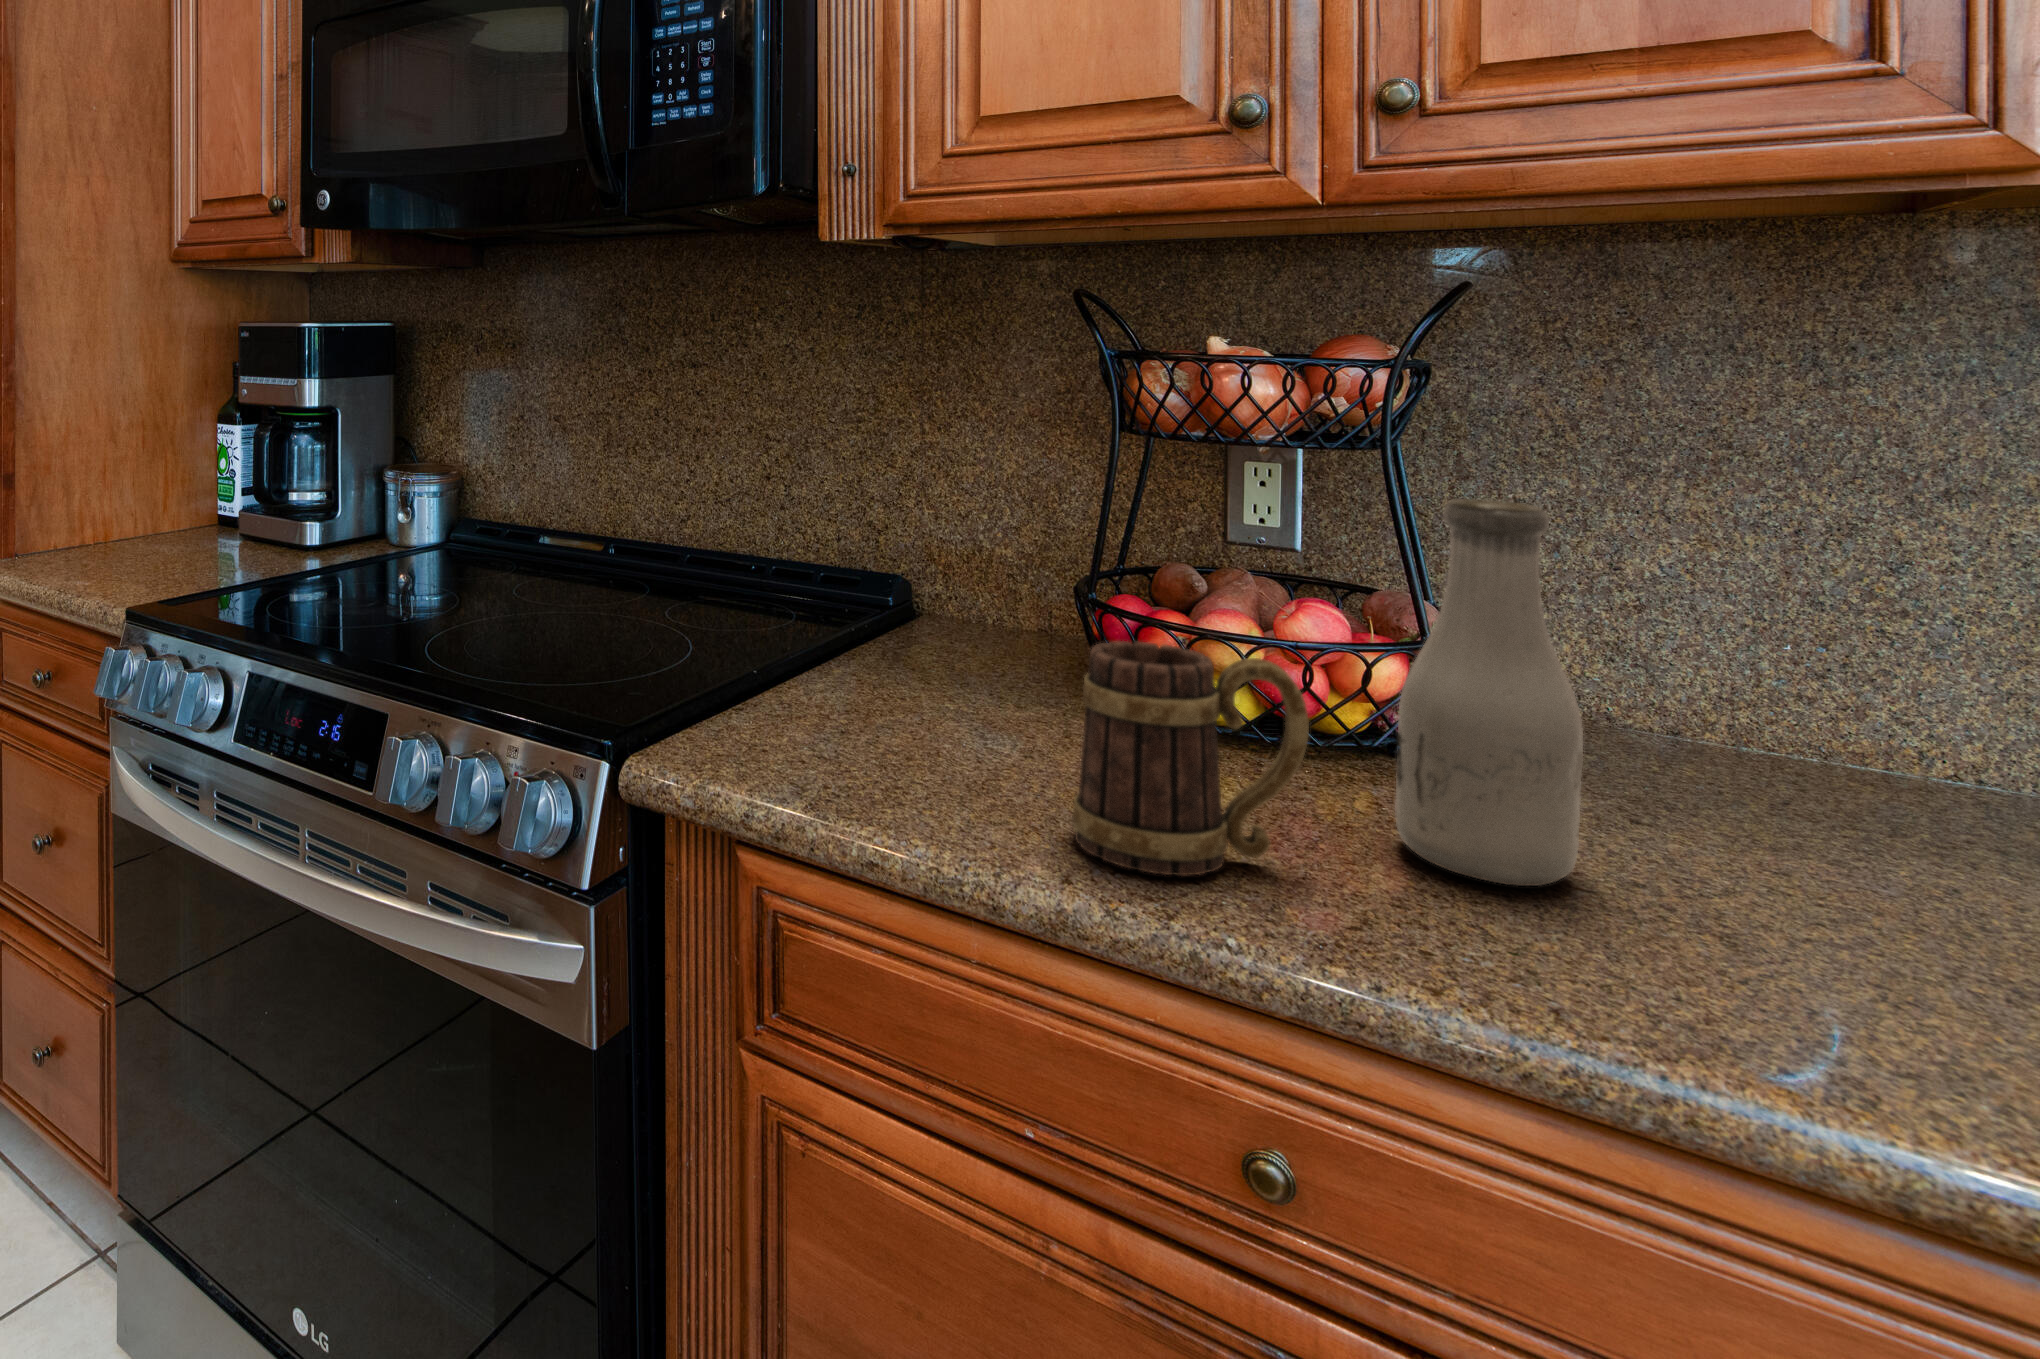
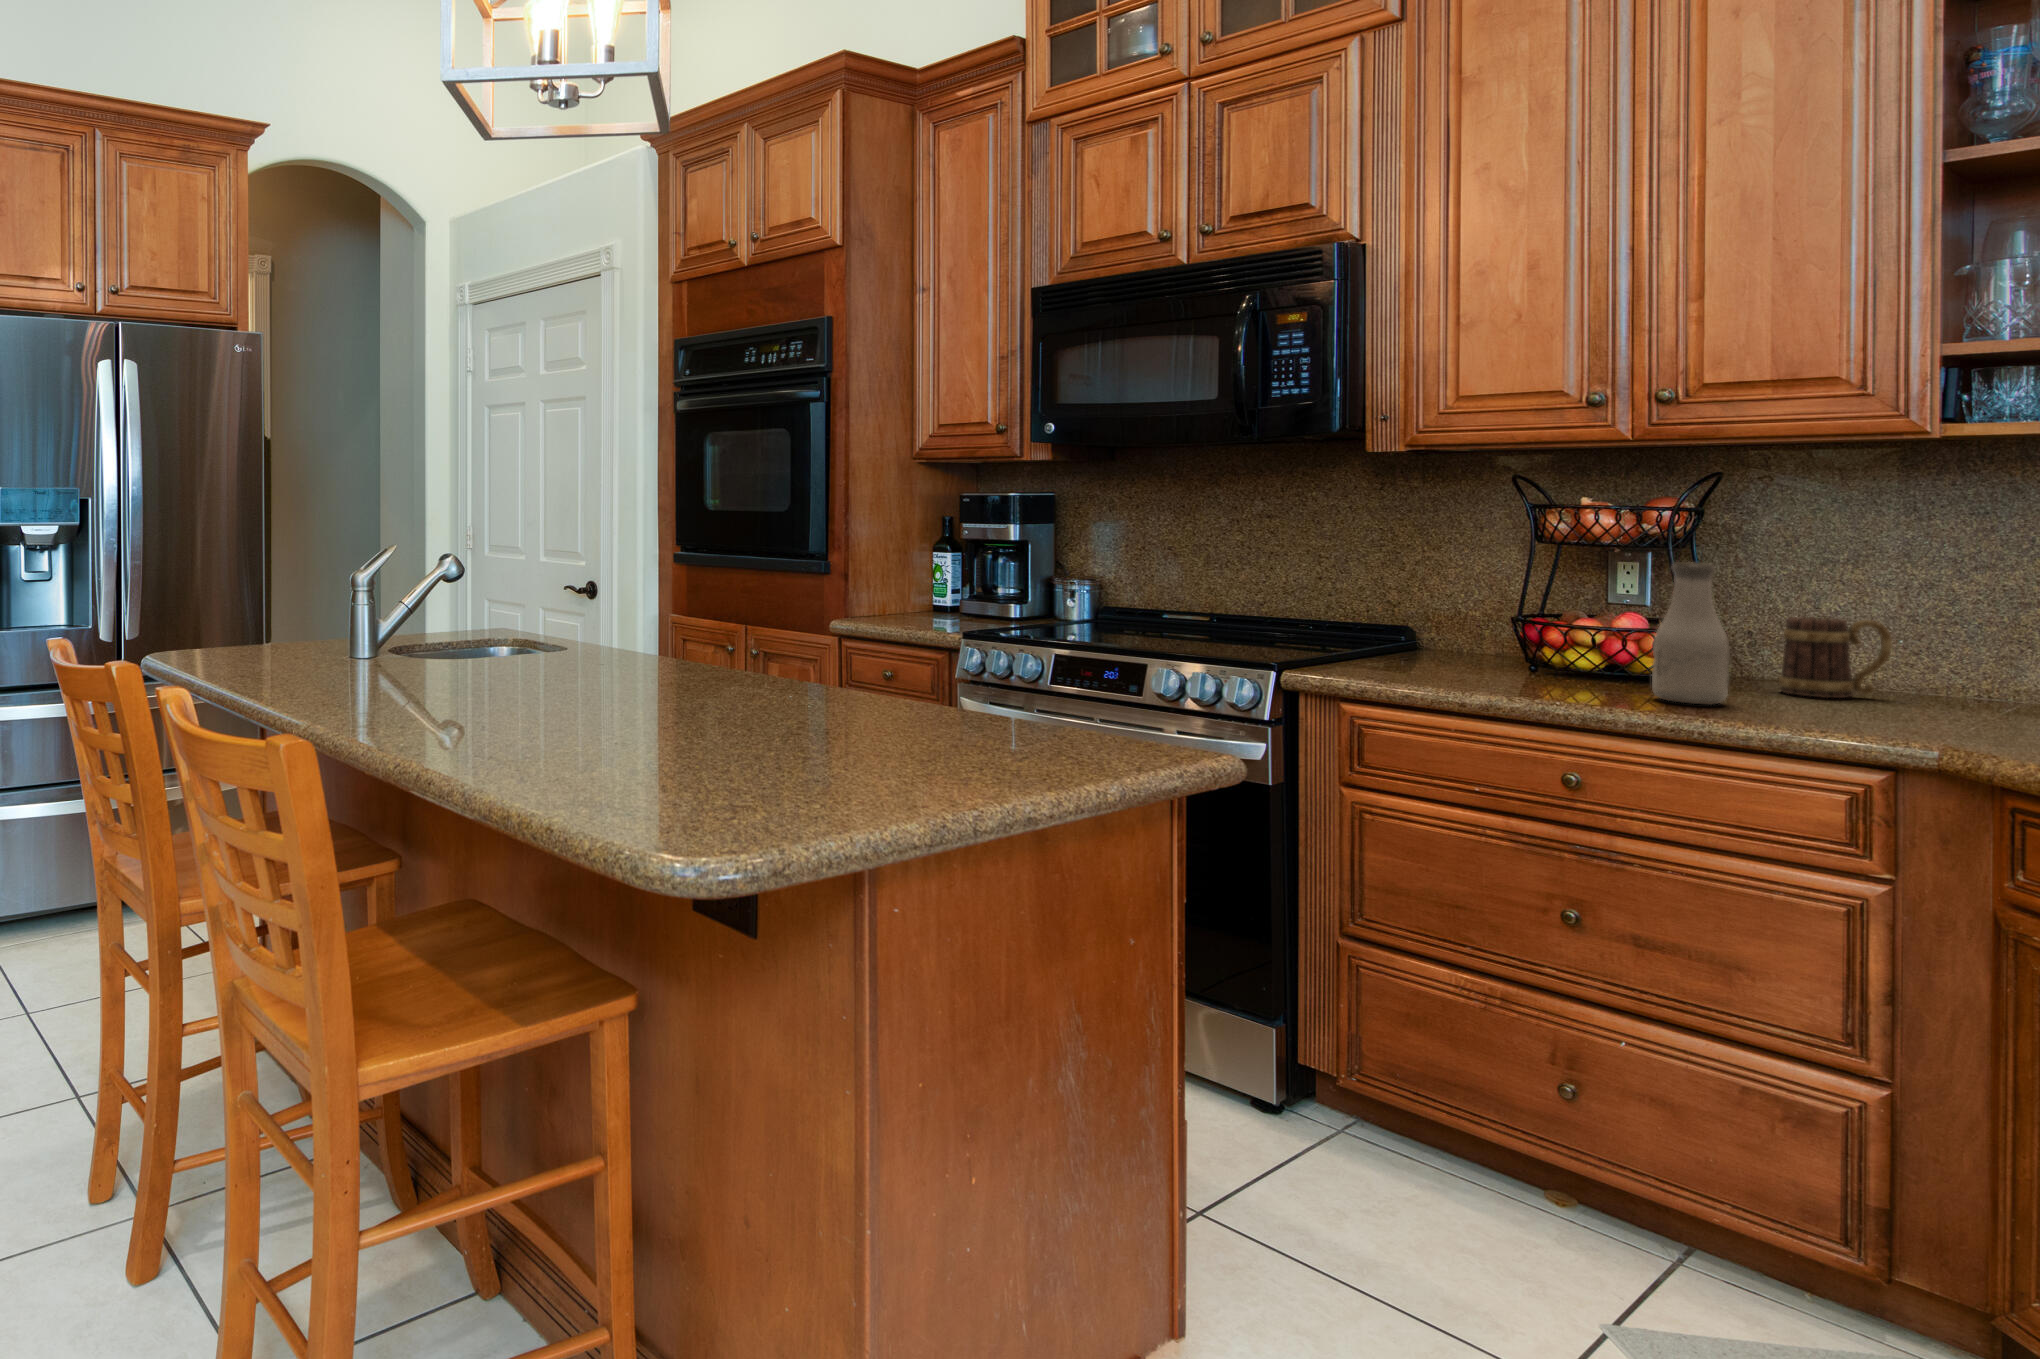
mug: present [1072,641,1309,876] -> present [1779,617,1892,698]

